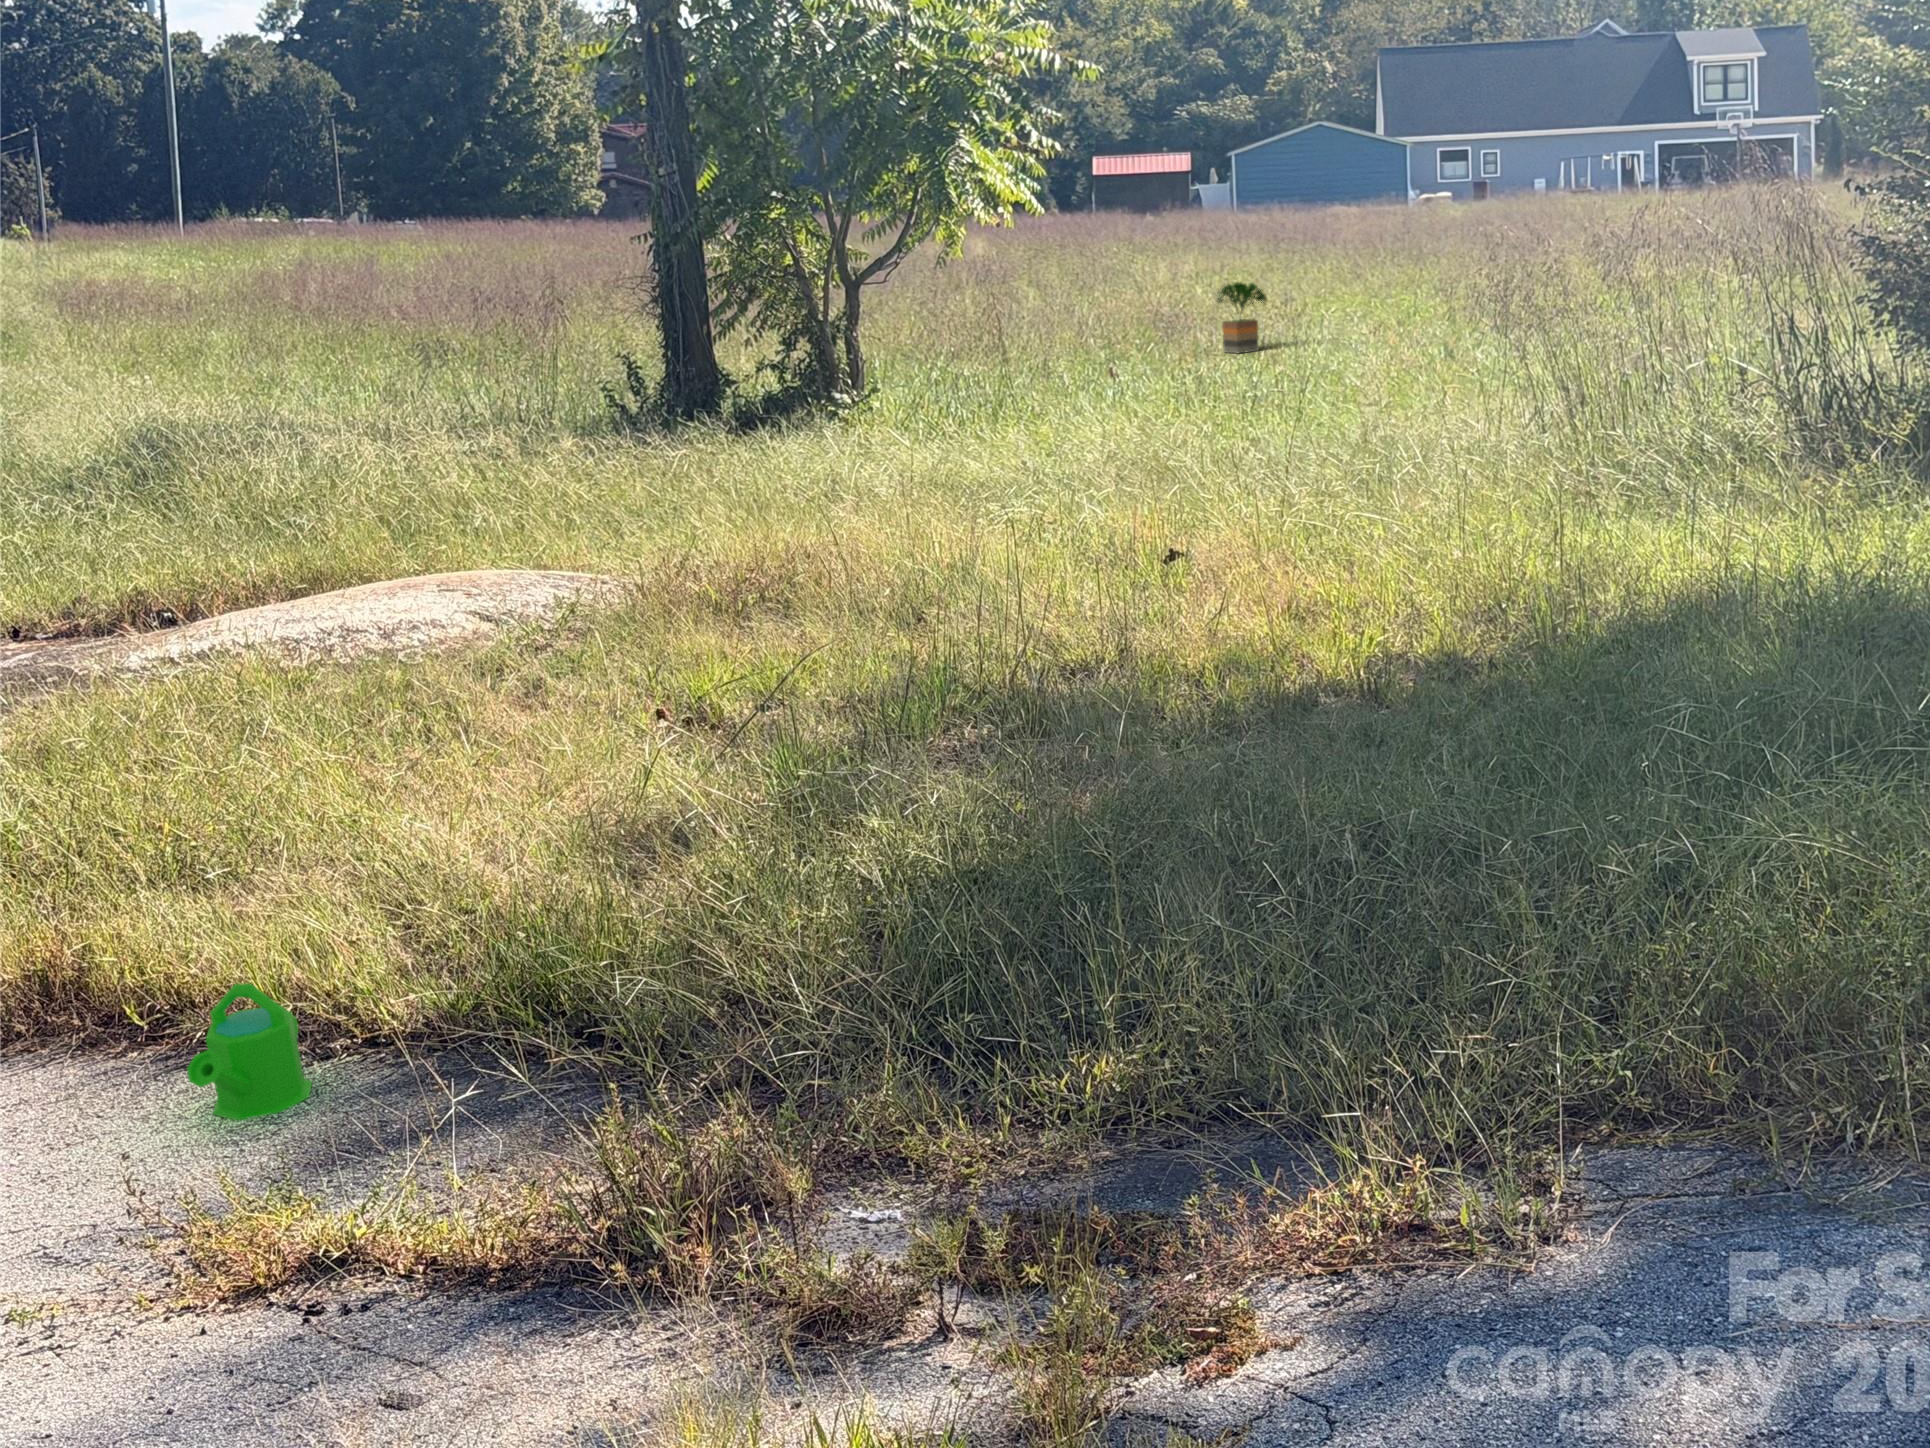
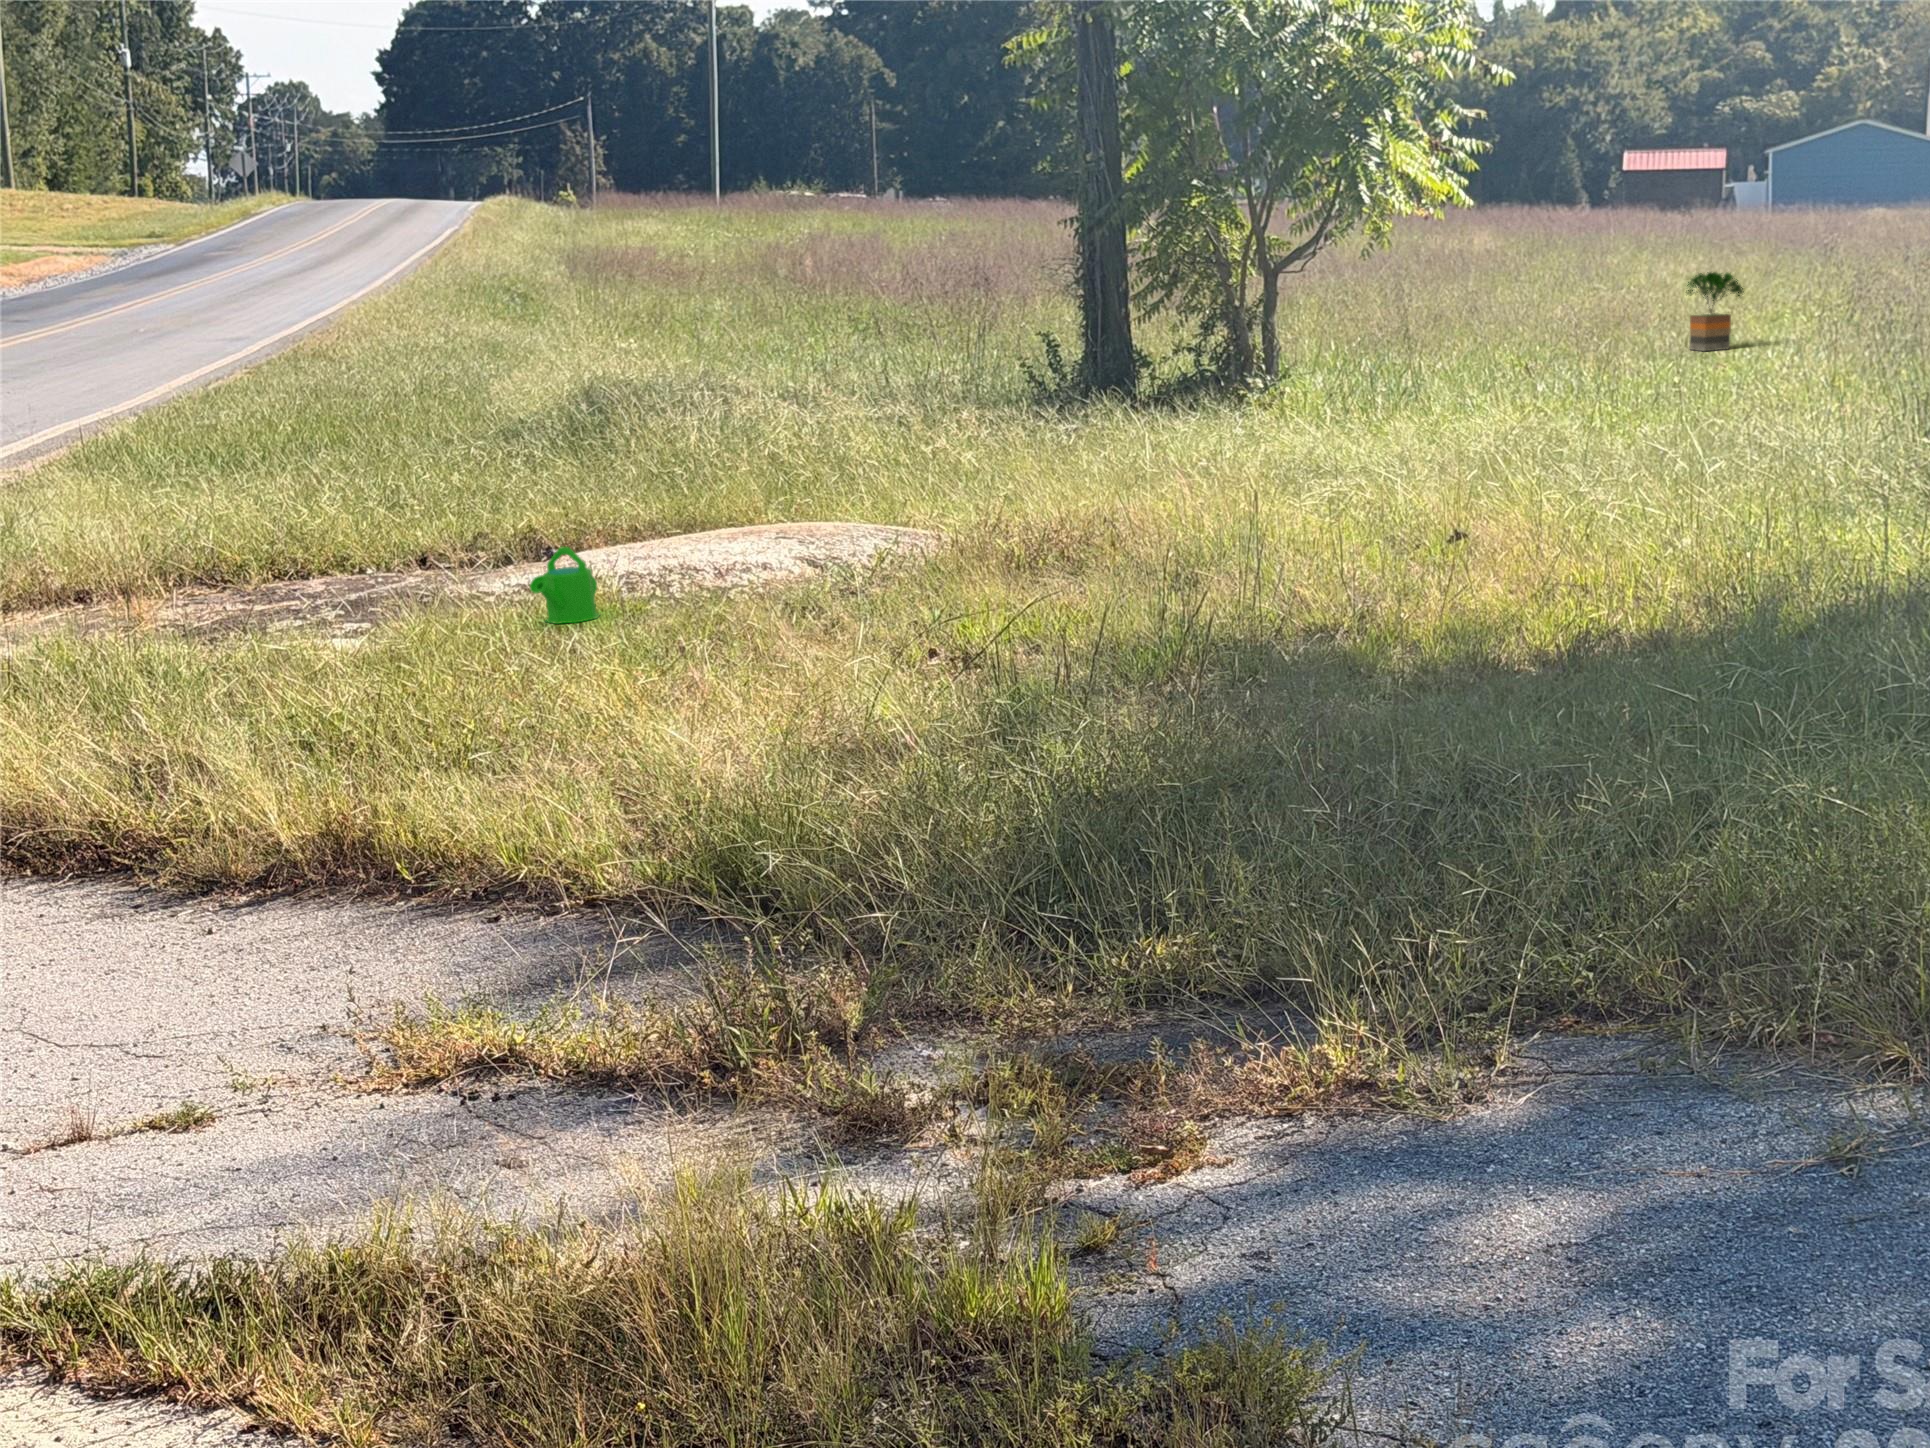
watering can: present [187,983,312,1120] -> present [530,547,600,624]

